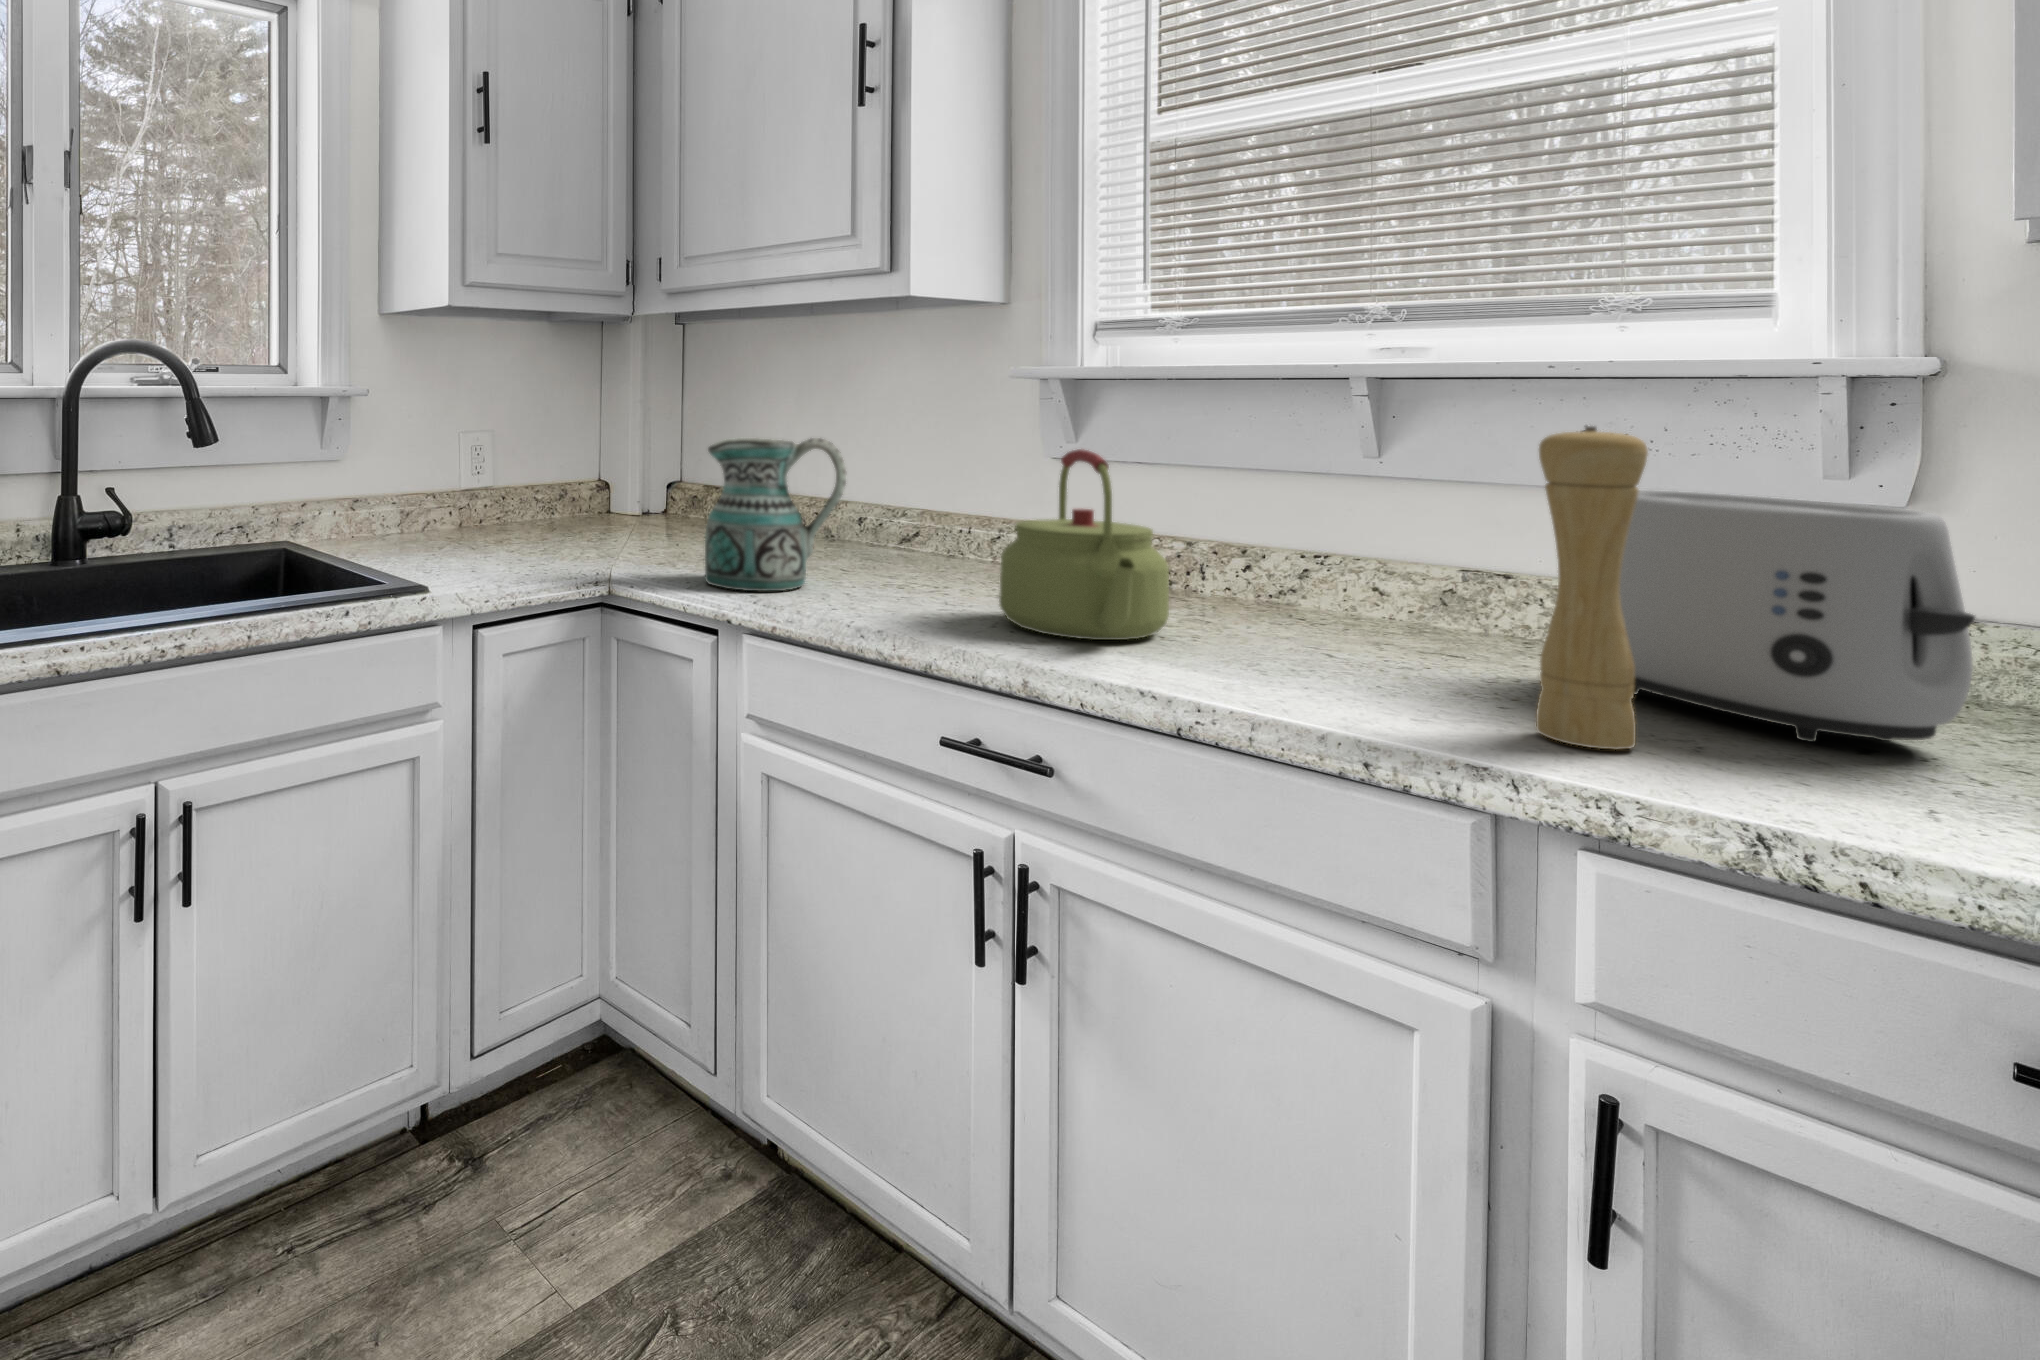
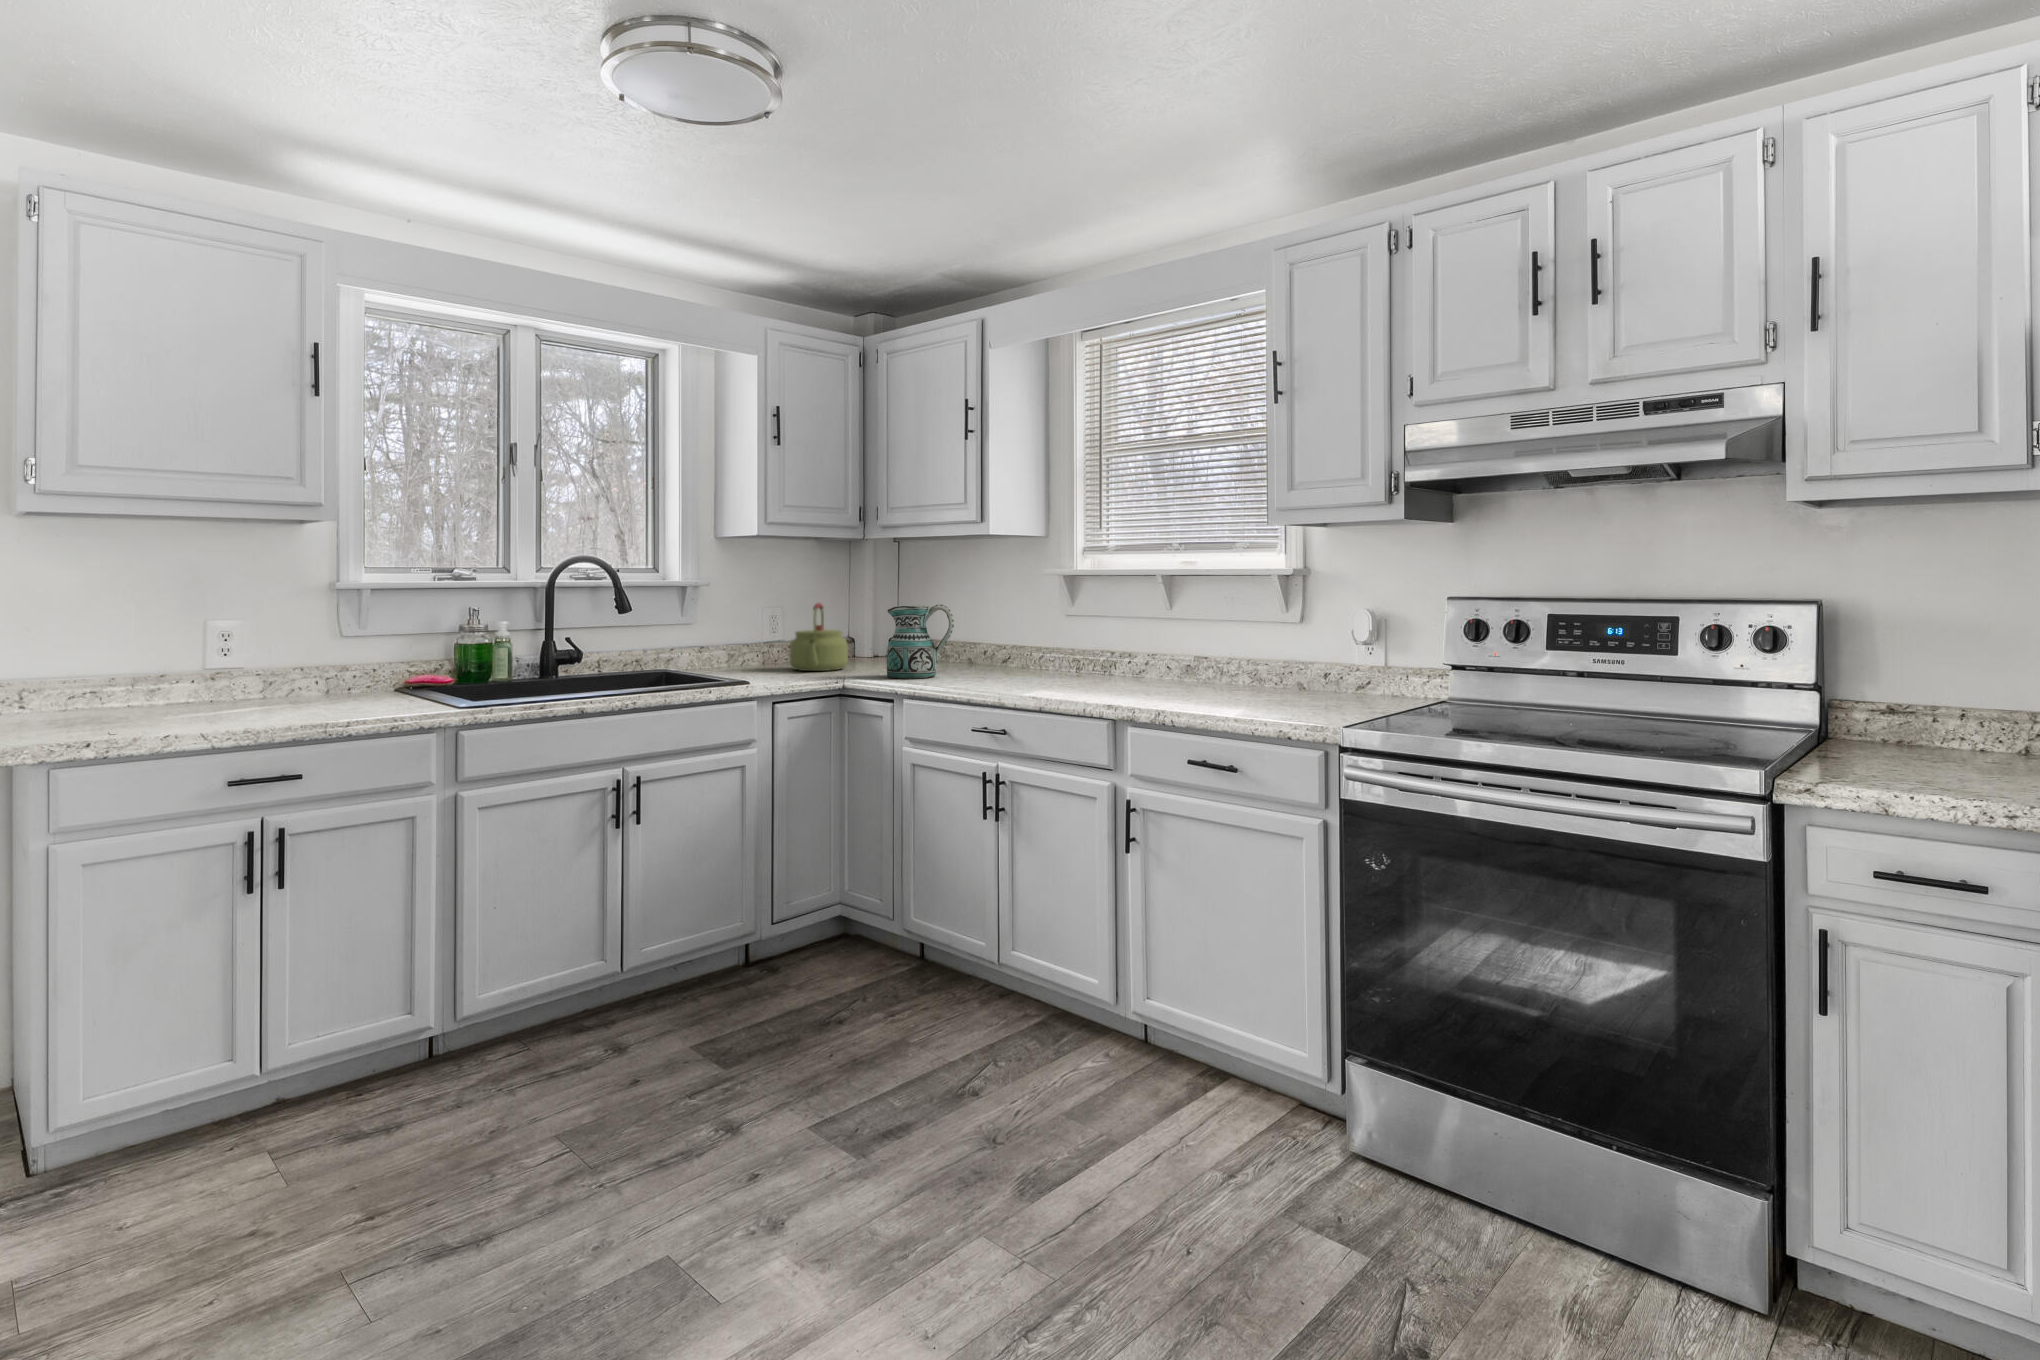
pepper mill: present [1536,426,1648,750] -> none [1141,593,1168,702]
kettle: present [999,449,1169,640] -> present [790,603,848,671]
toaster: present [1619,490,1975,742] -> none [1192,617,1270,699]

